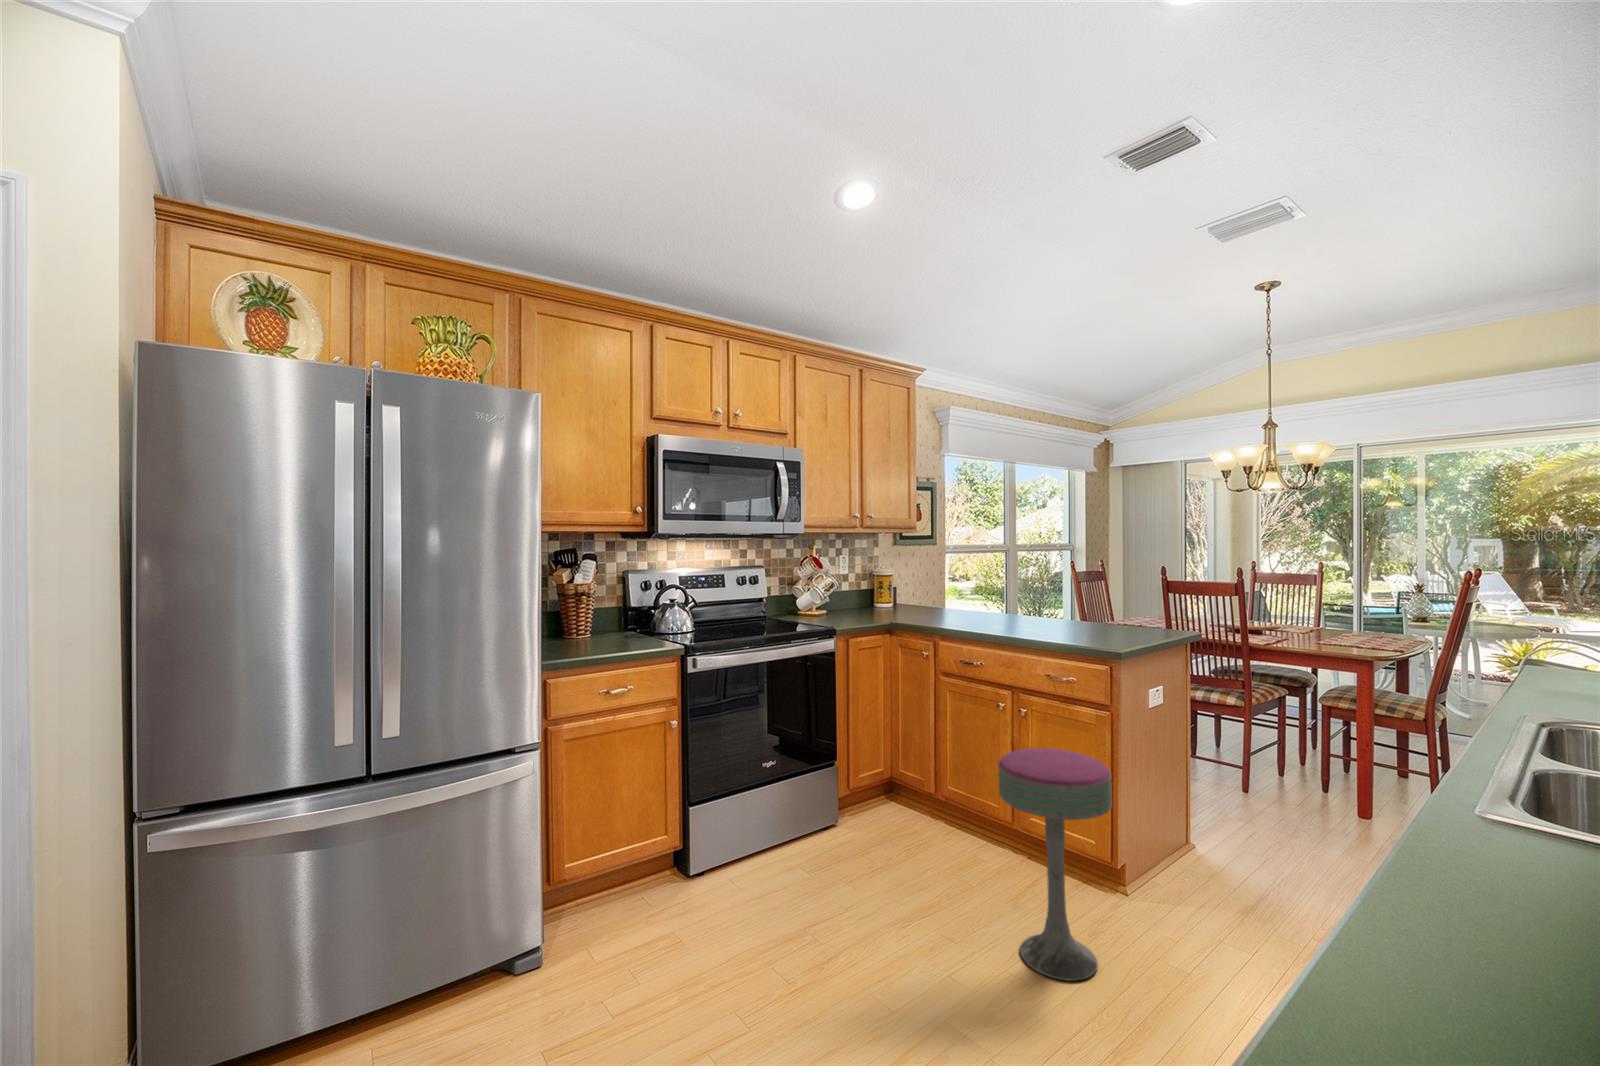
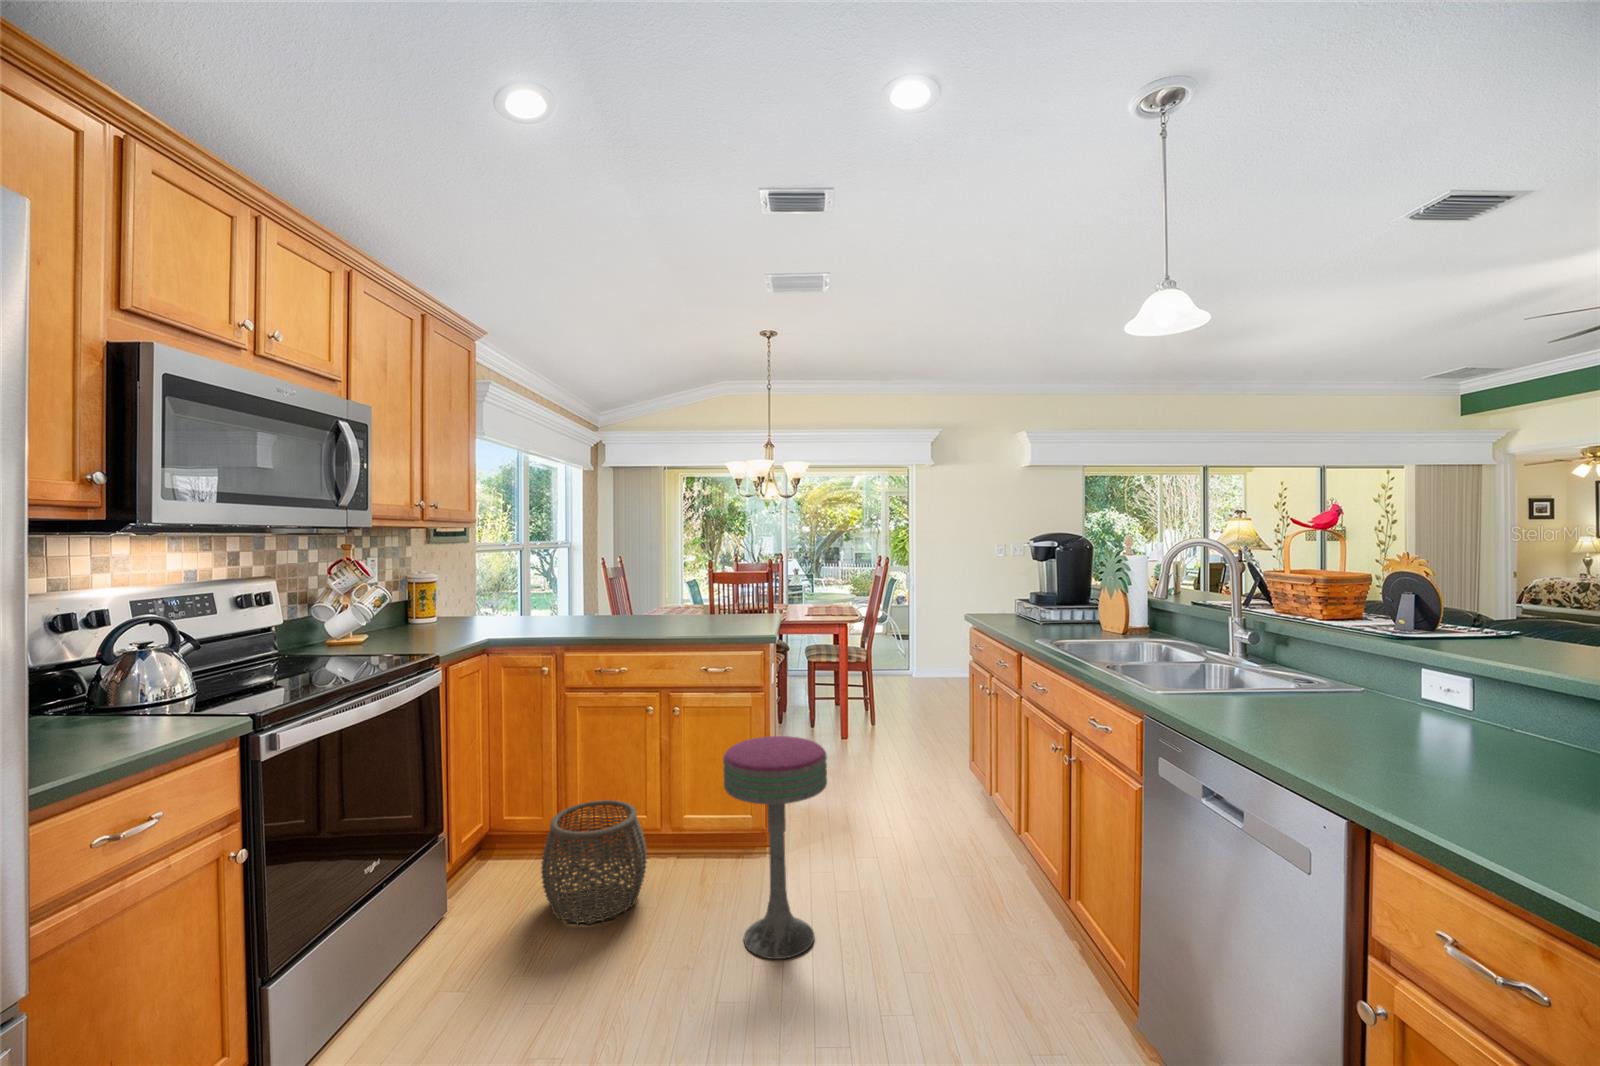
woven basket: none [890,771,980,875] -> present [541,800,647,924]

